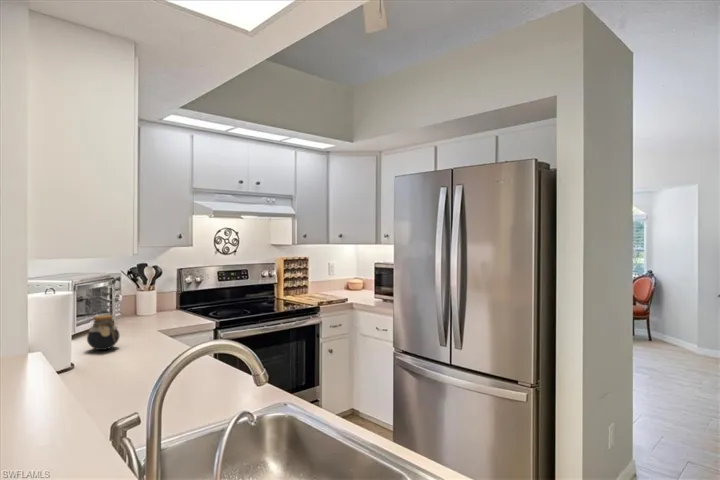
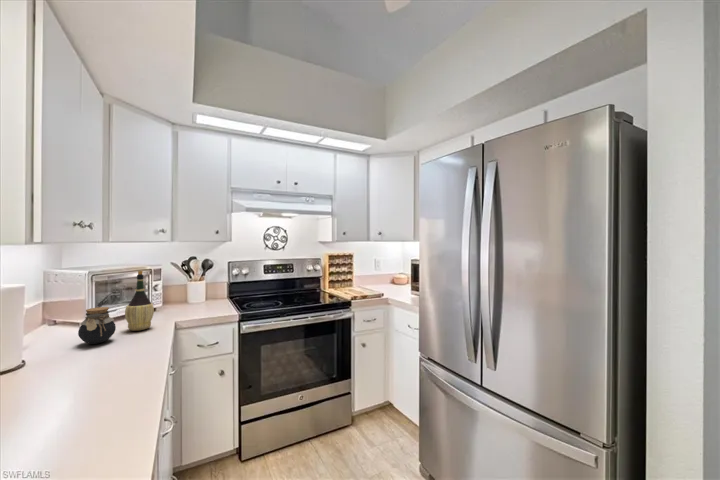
wine bottle: none [114,279,141,339] -> present [125,271,154,331]

